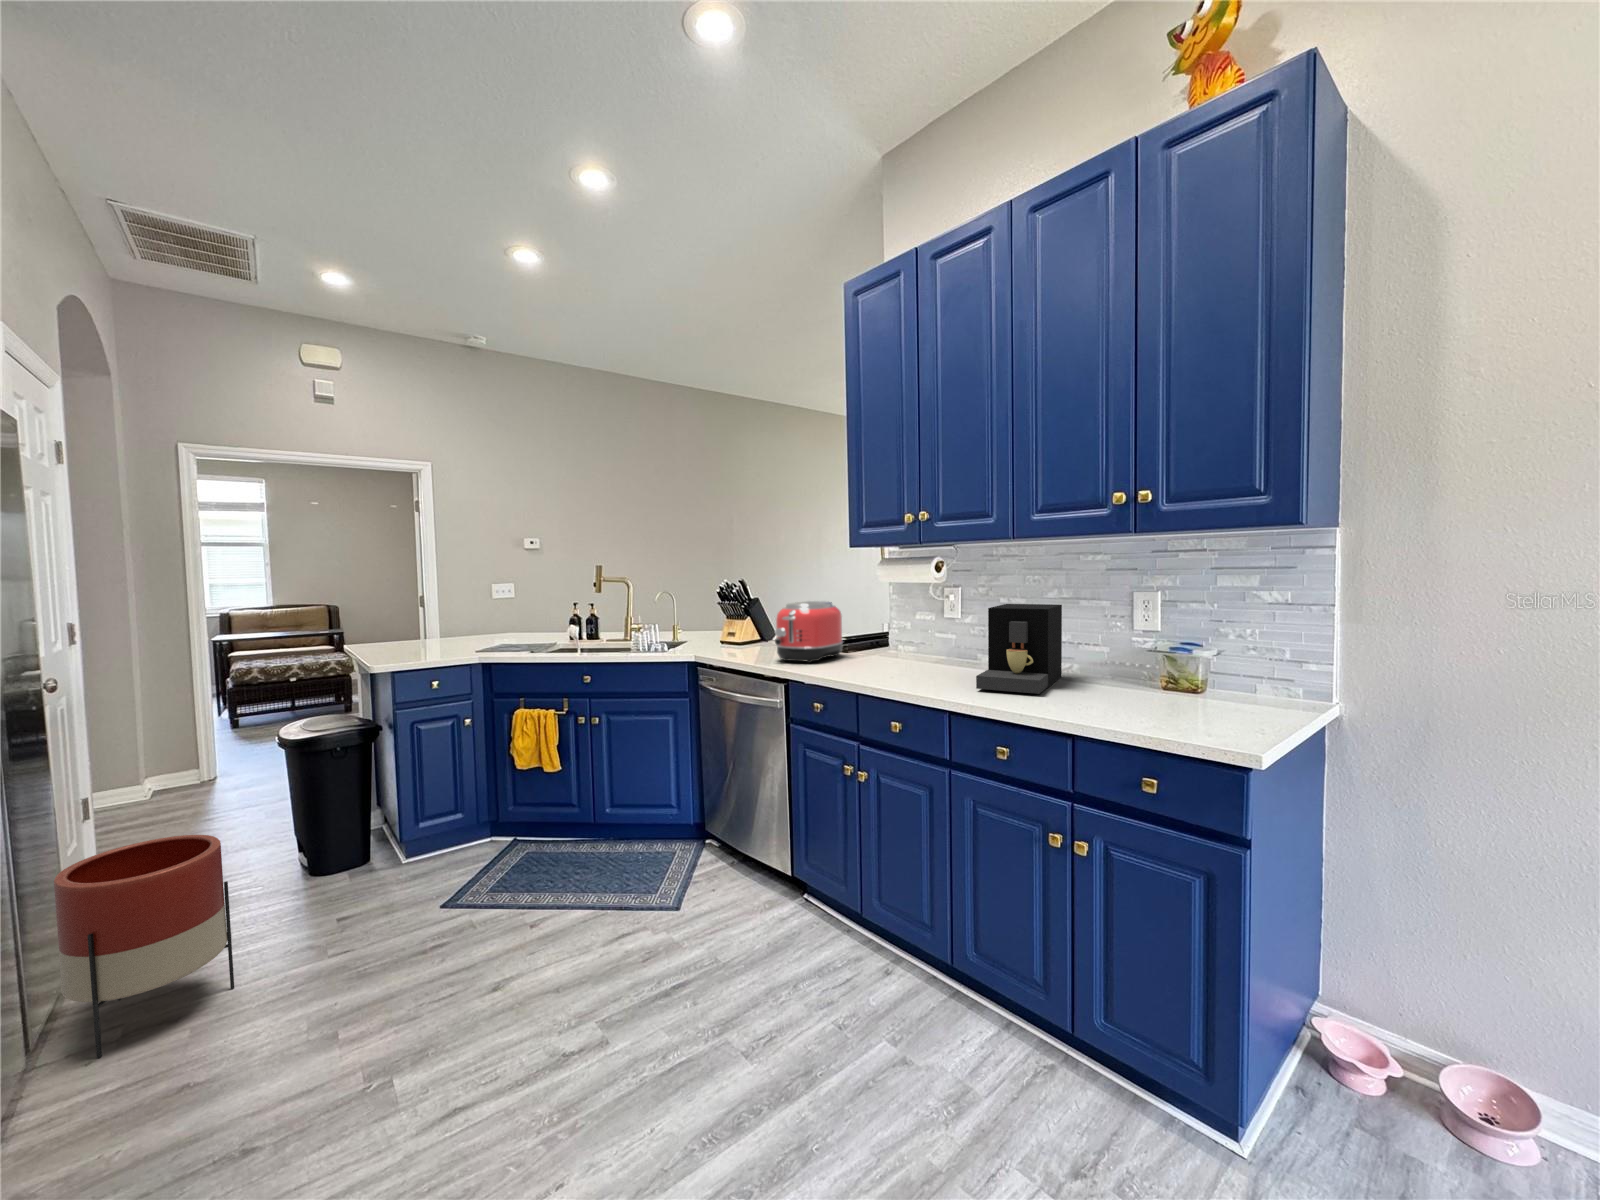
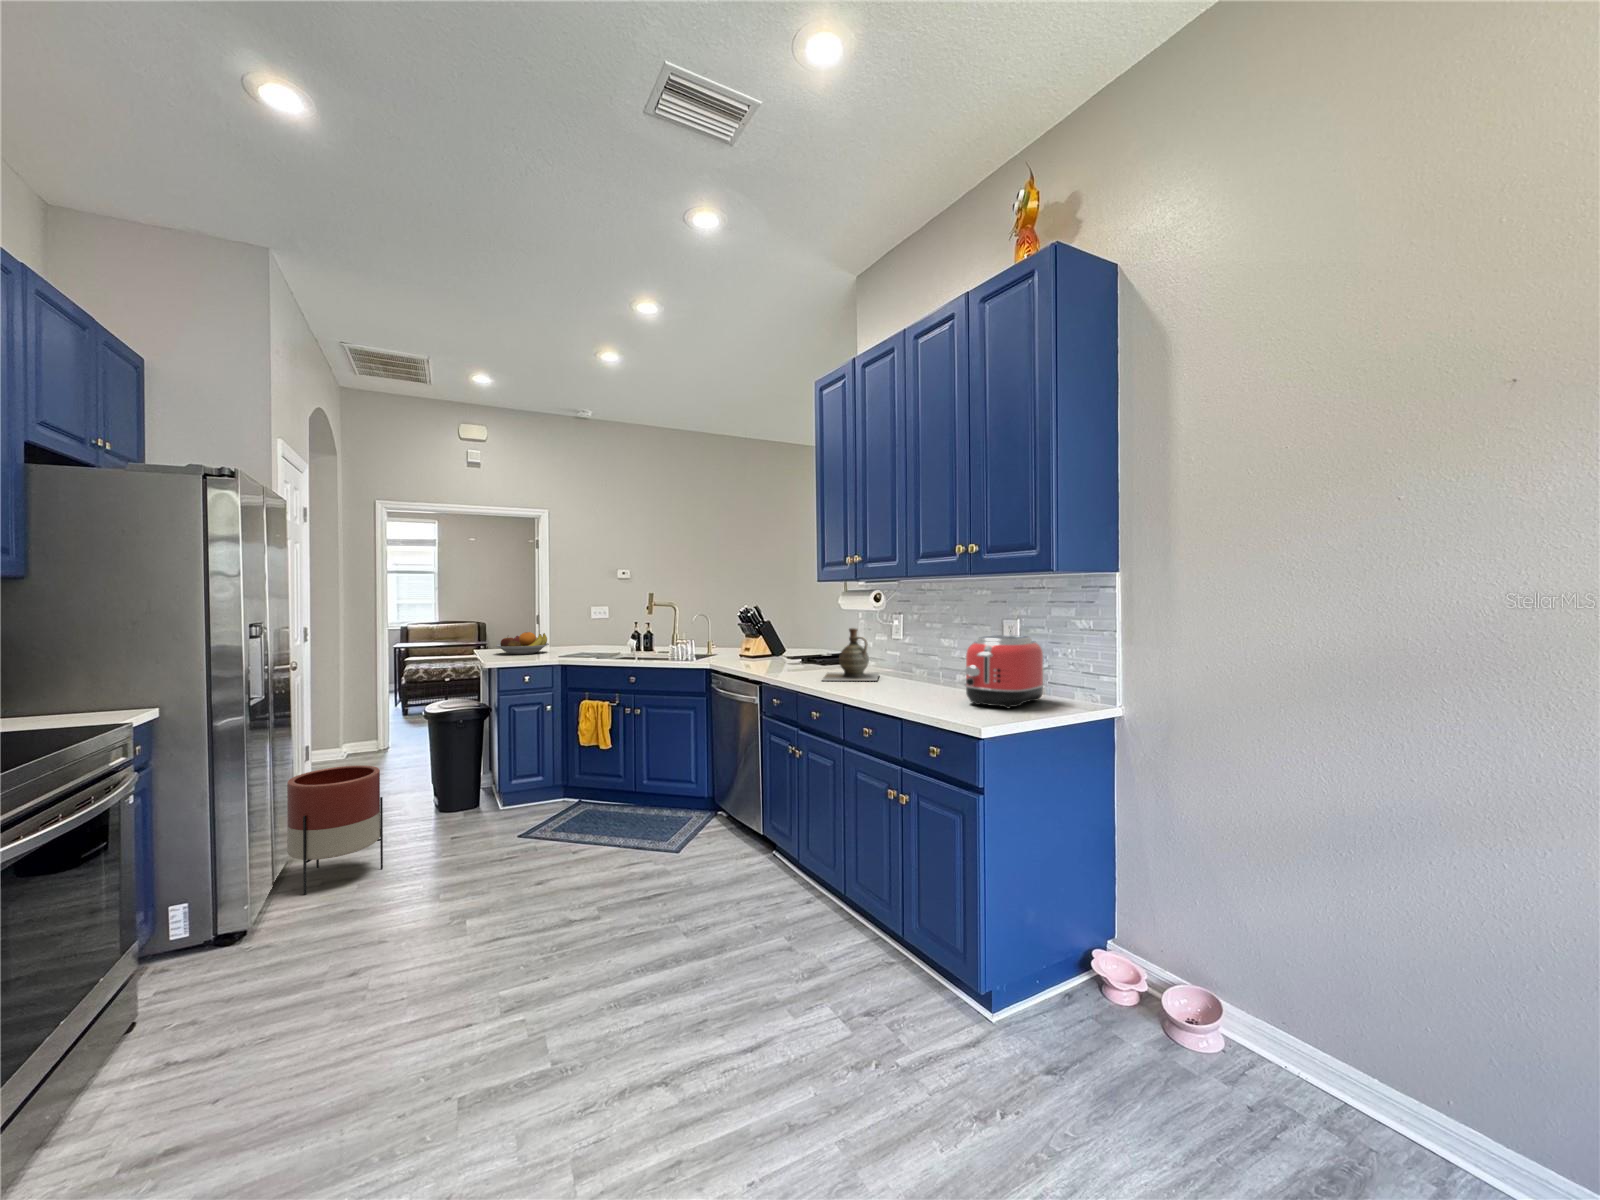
toaster: present [775,601,843,663] -> present [965,635,1045,708]
coffee maker: present [976,604,1062,694] -> none [872,628,954,693]
ceramic jug: none [874,606,957,677] -> present [822,628,879,681]
fruit bowl: none [377,619,453,650] -> present [495,632,549,654]

